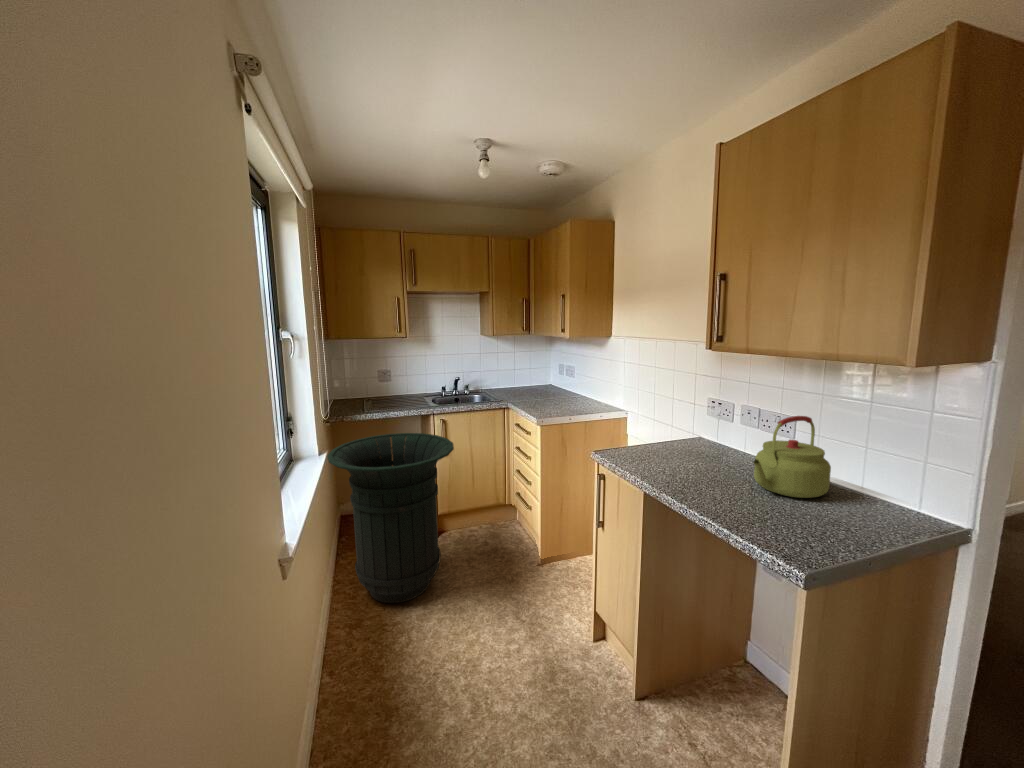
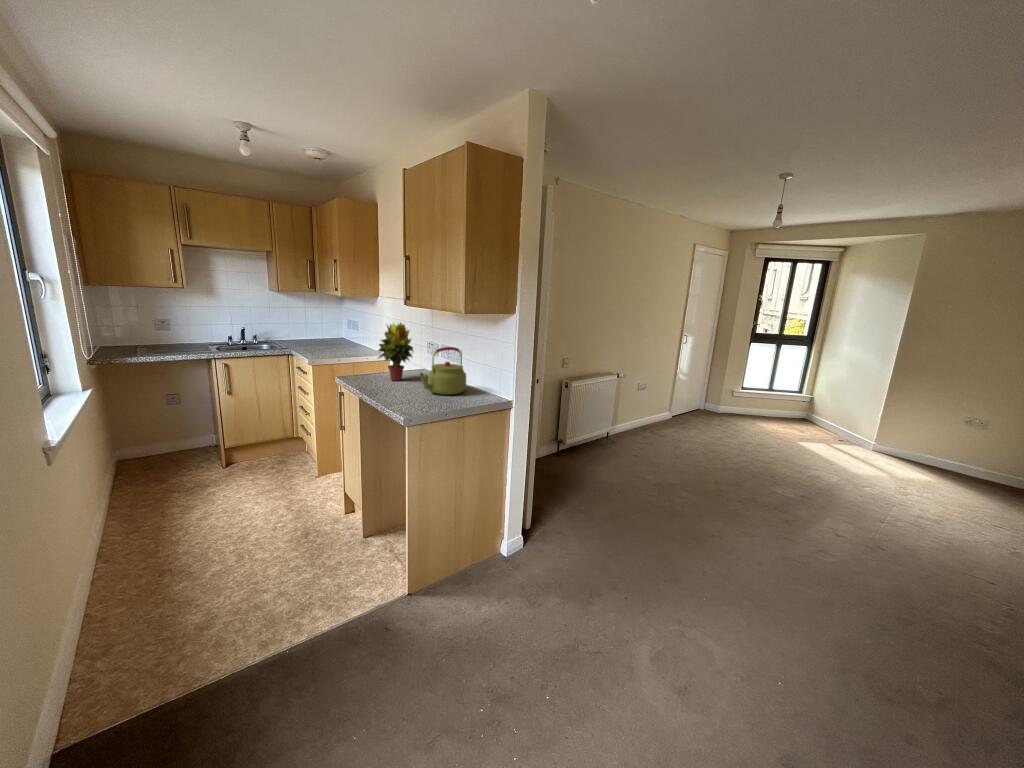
potted plant: none [654,374,713,460] -> present [378,323,413,381]
trash can: present [327,433,454,603] -> none [92,374,229,515]

